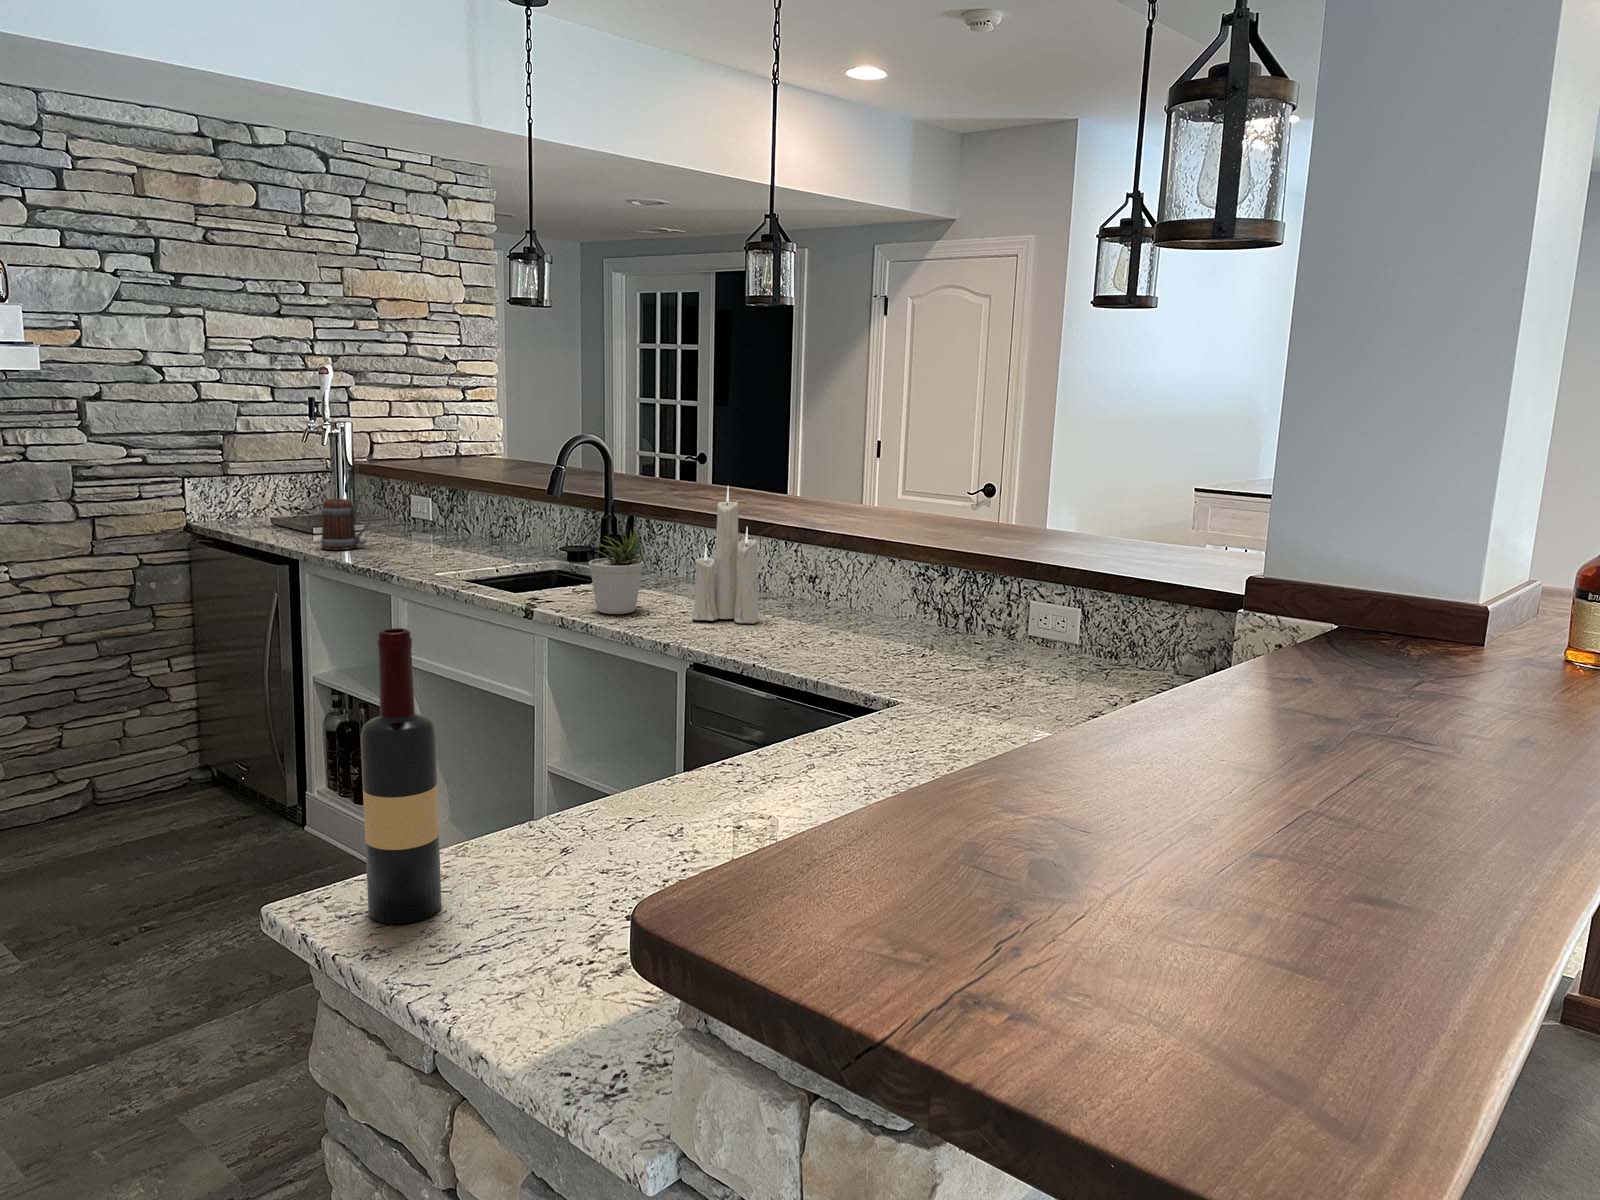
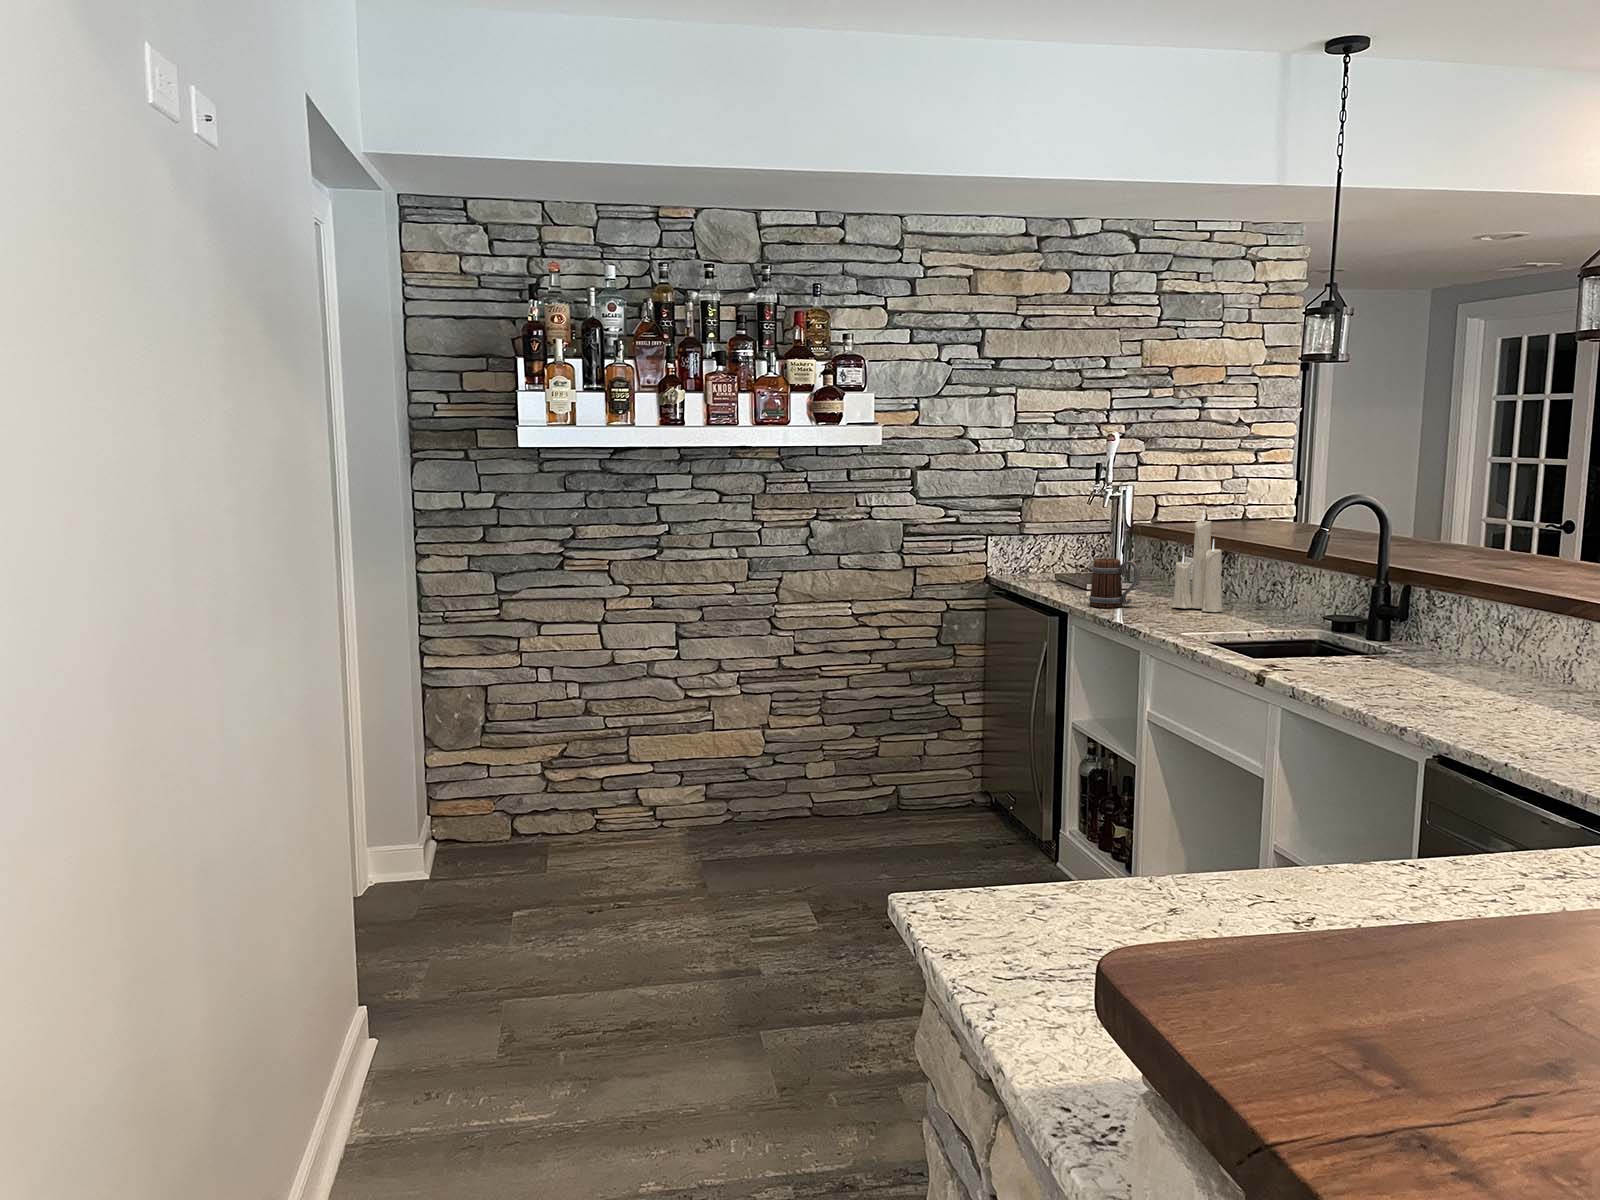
candle: present [692,486,759,623] -> present [1172,509,1222,612]
potted plant: present [589,528,646,614] -> none [1331,597,1402,693]
wine bottle: present [360,628,441,924] -> none [969,665,1037,940]

